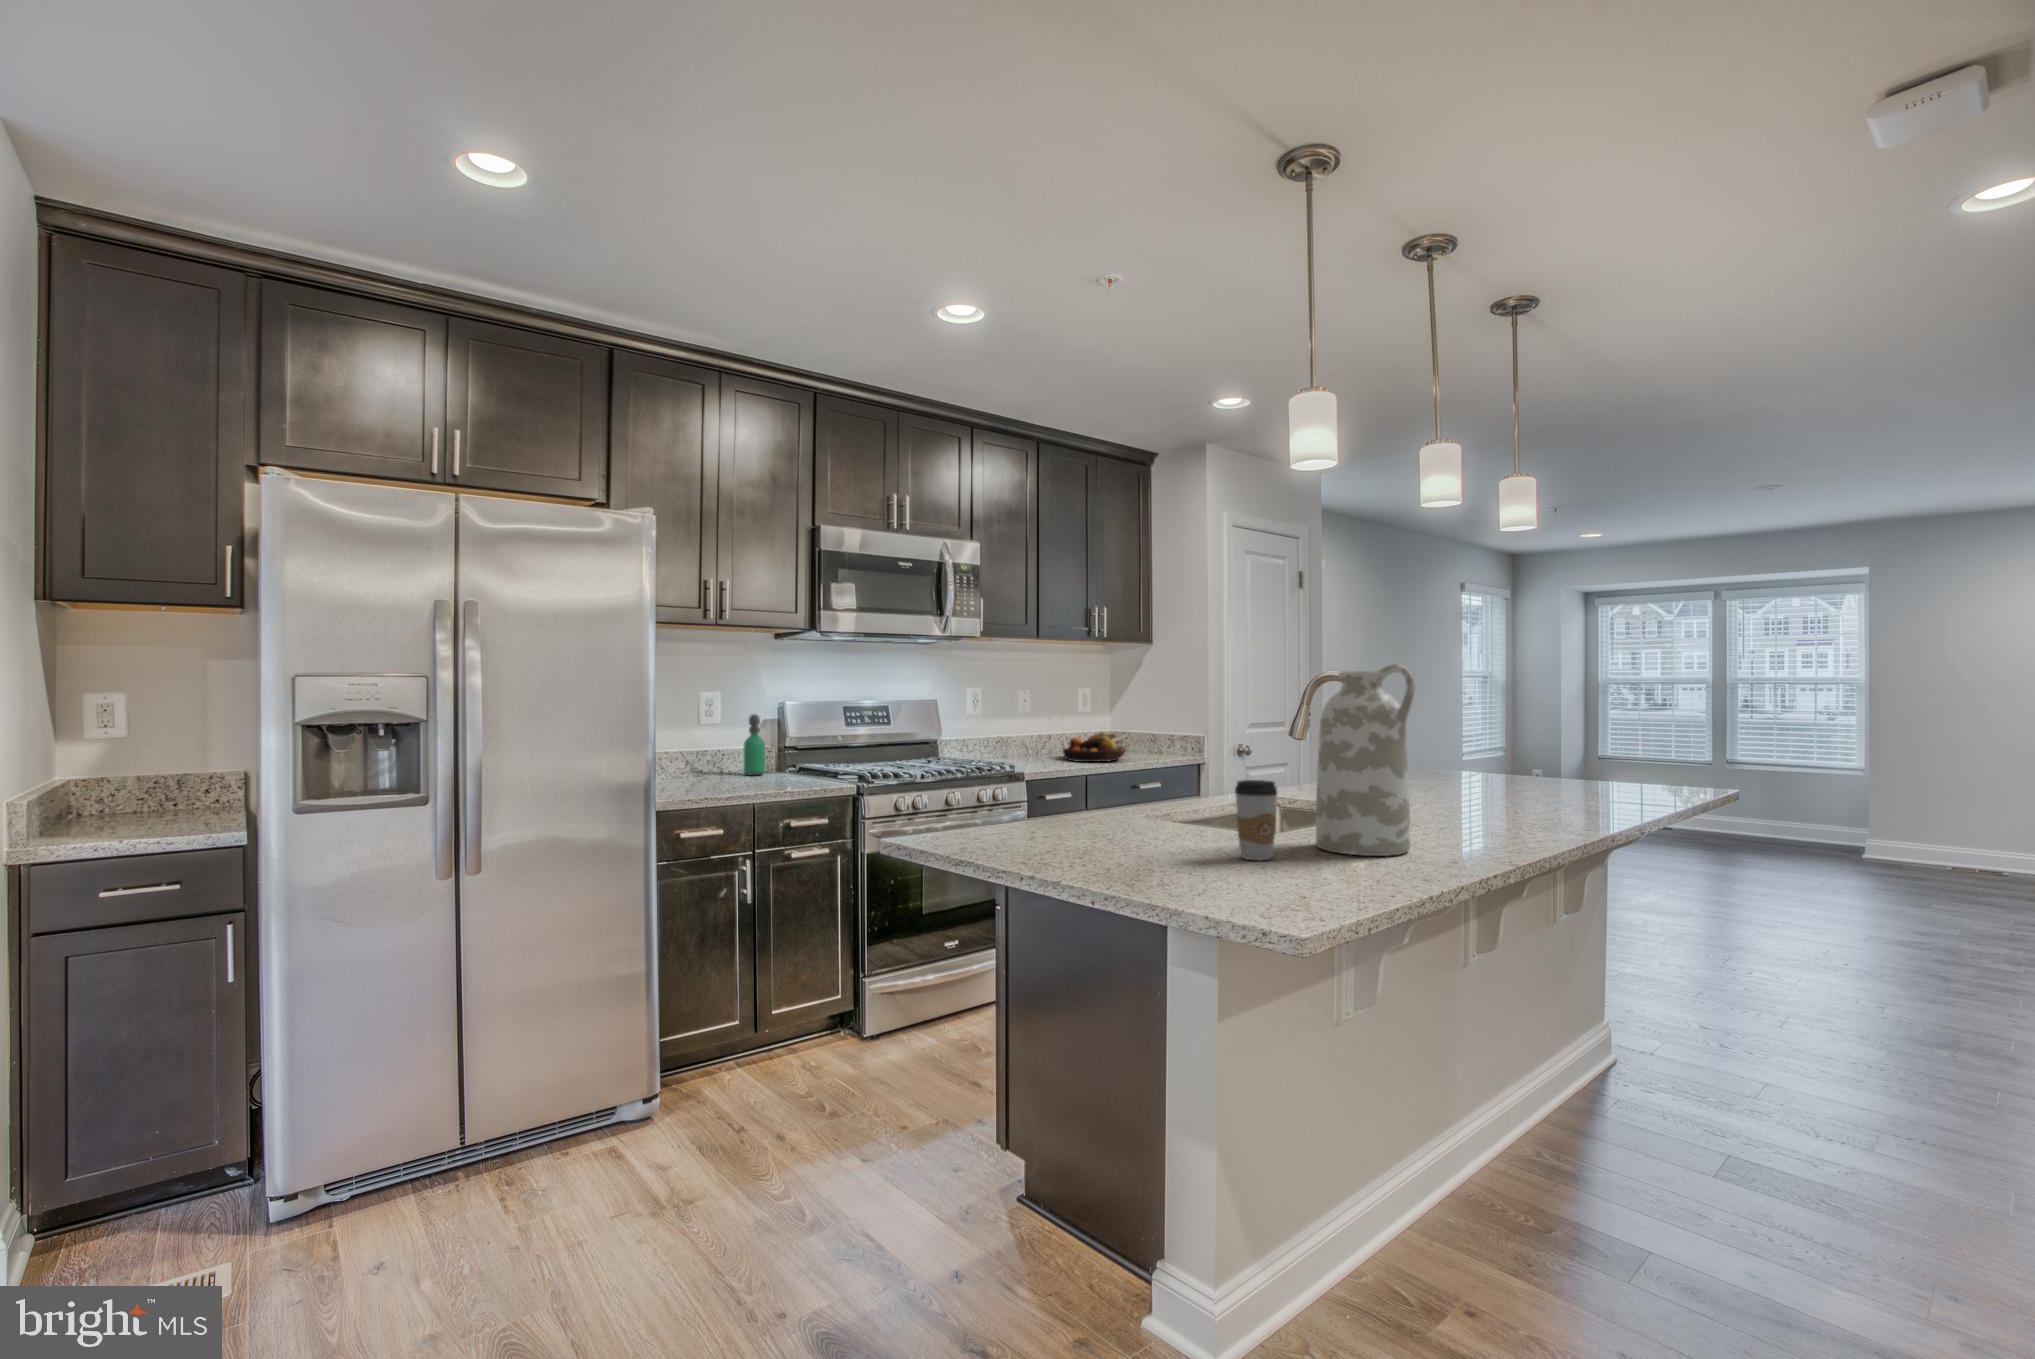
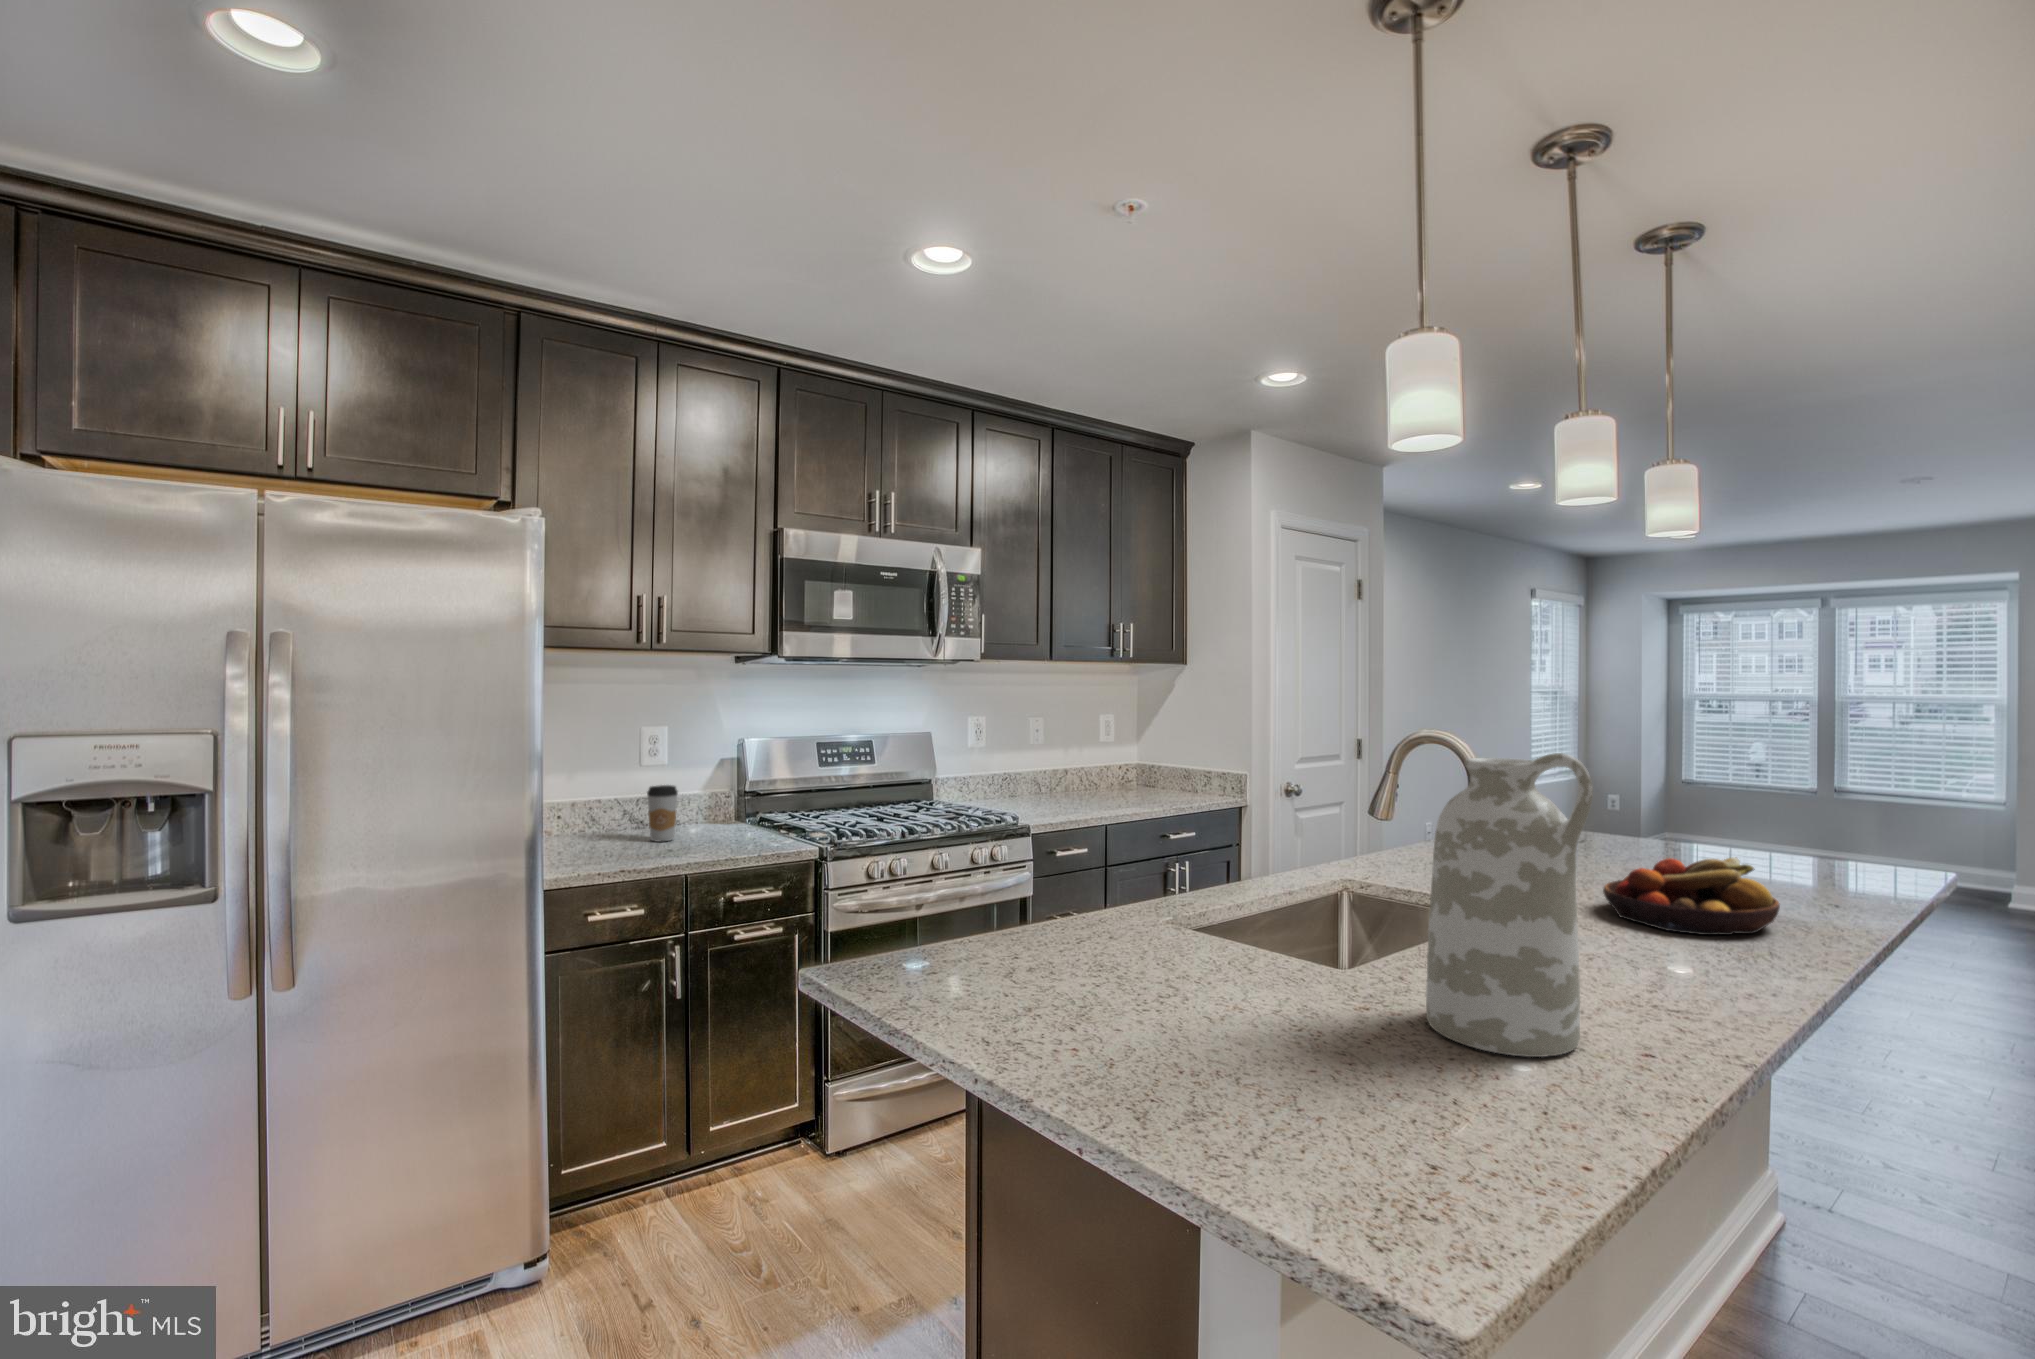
soap dispenser: present [744,714,765,775] -> none [689,755,716,829]
fruit bowl: present [1063,733,1126,762] -> present [1603,858,1780,935]
coffee cup: present [1235,780,1277,860] -> present [647,785,678,841]

